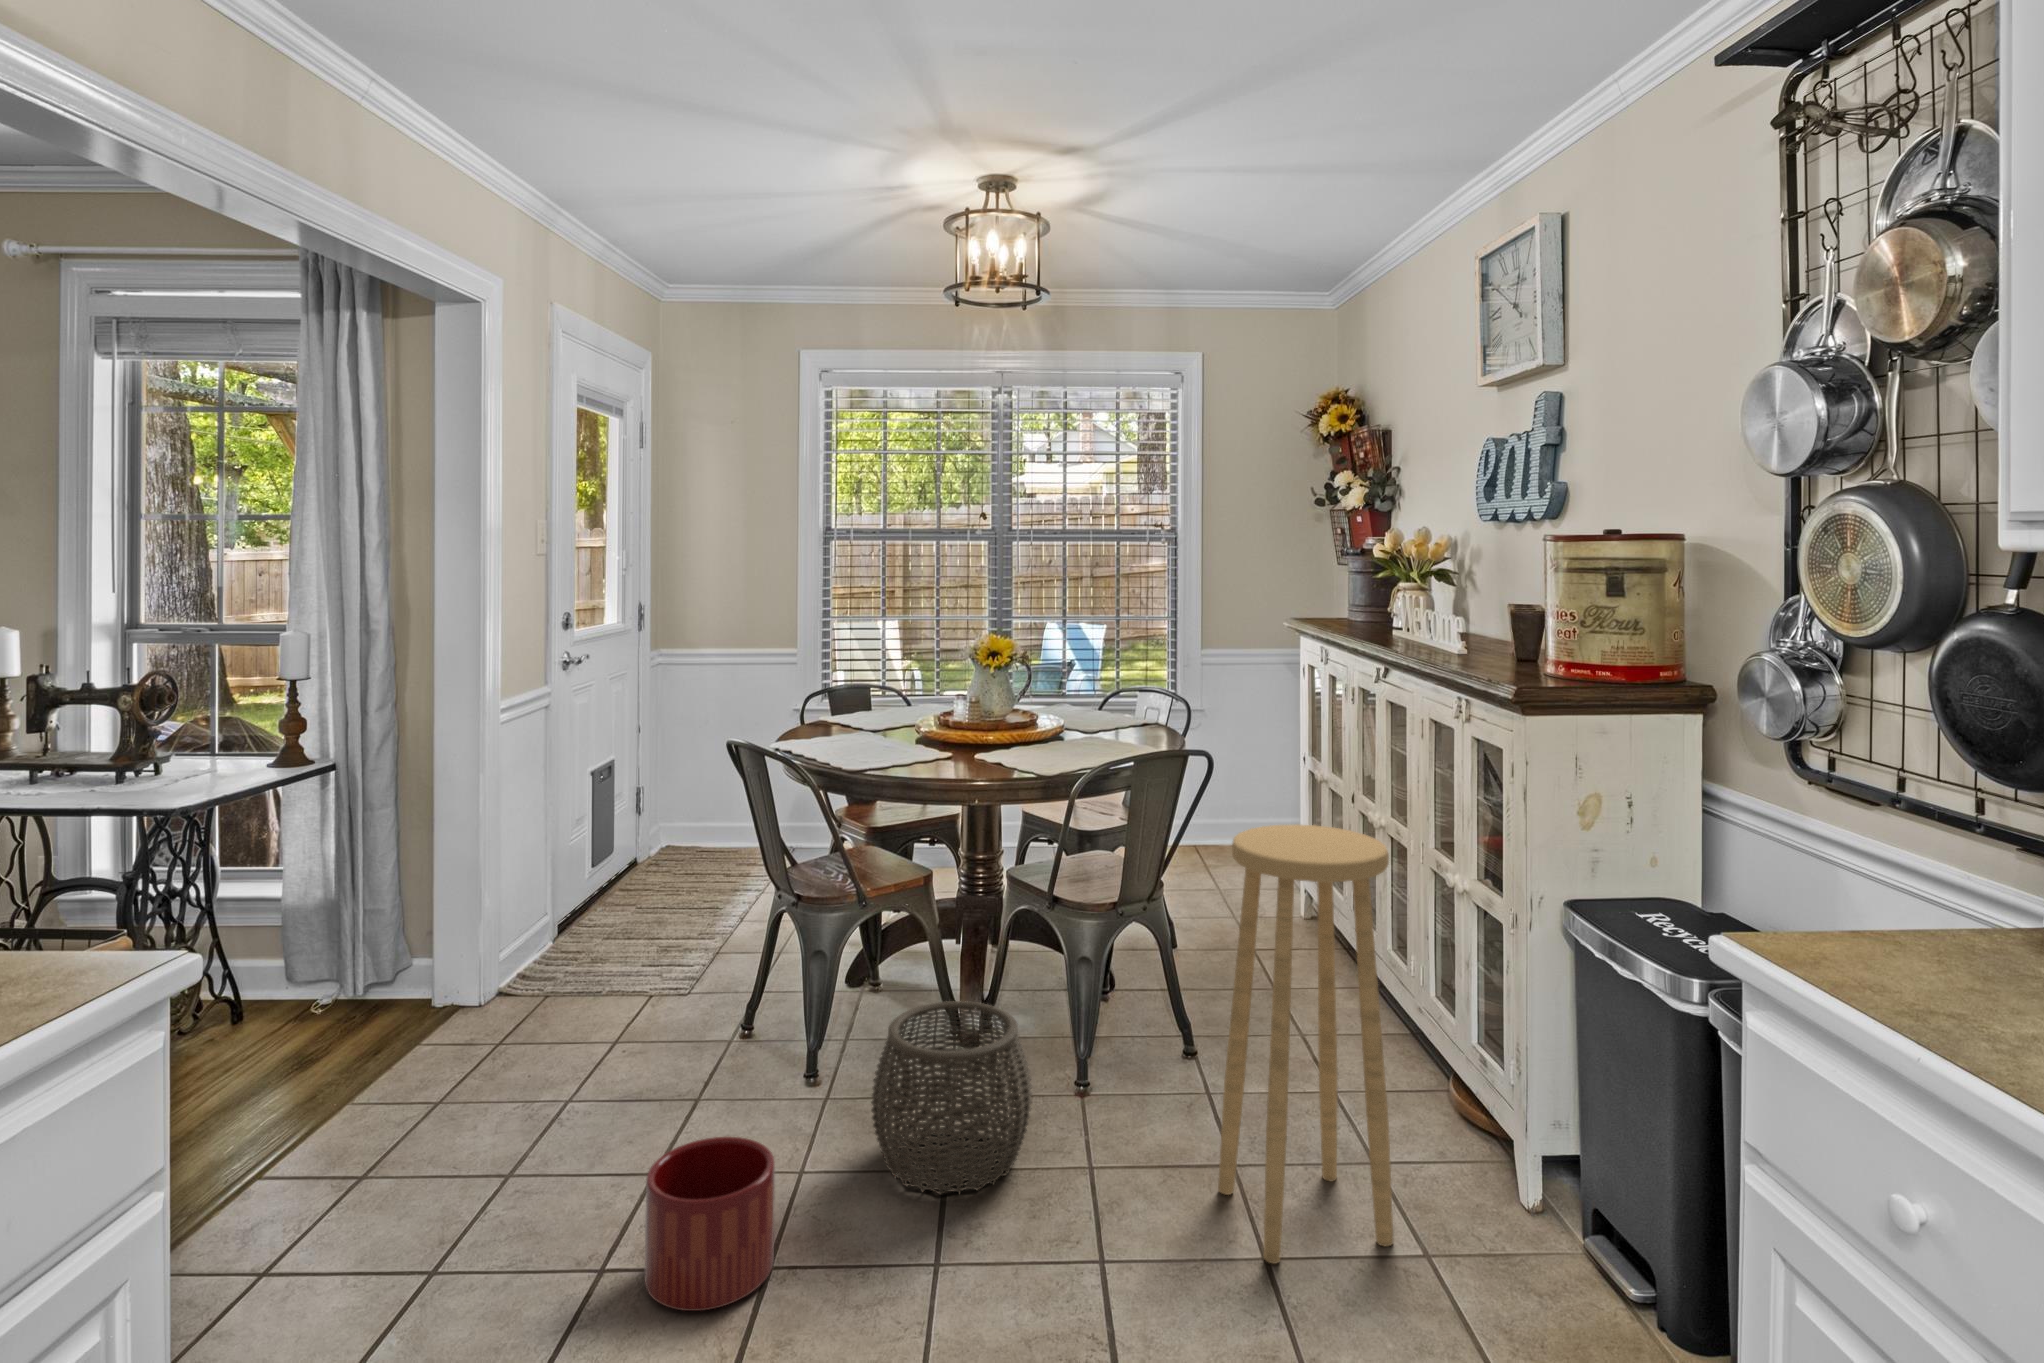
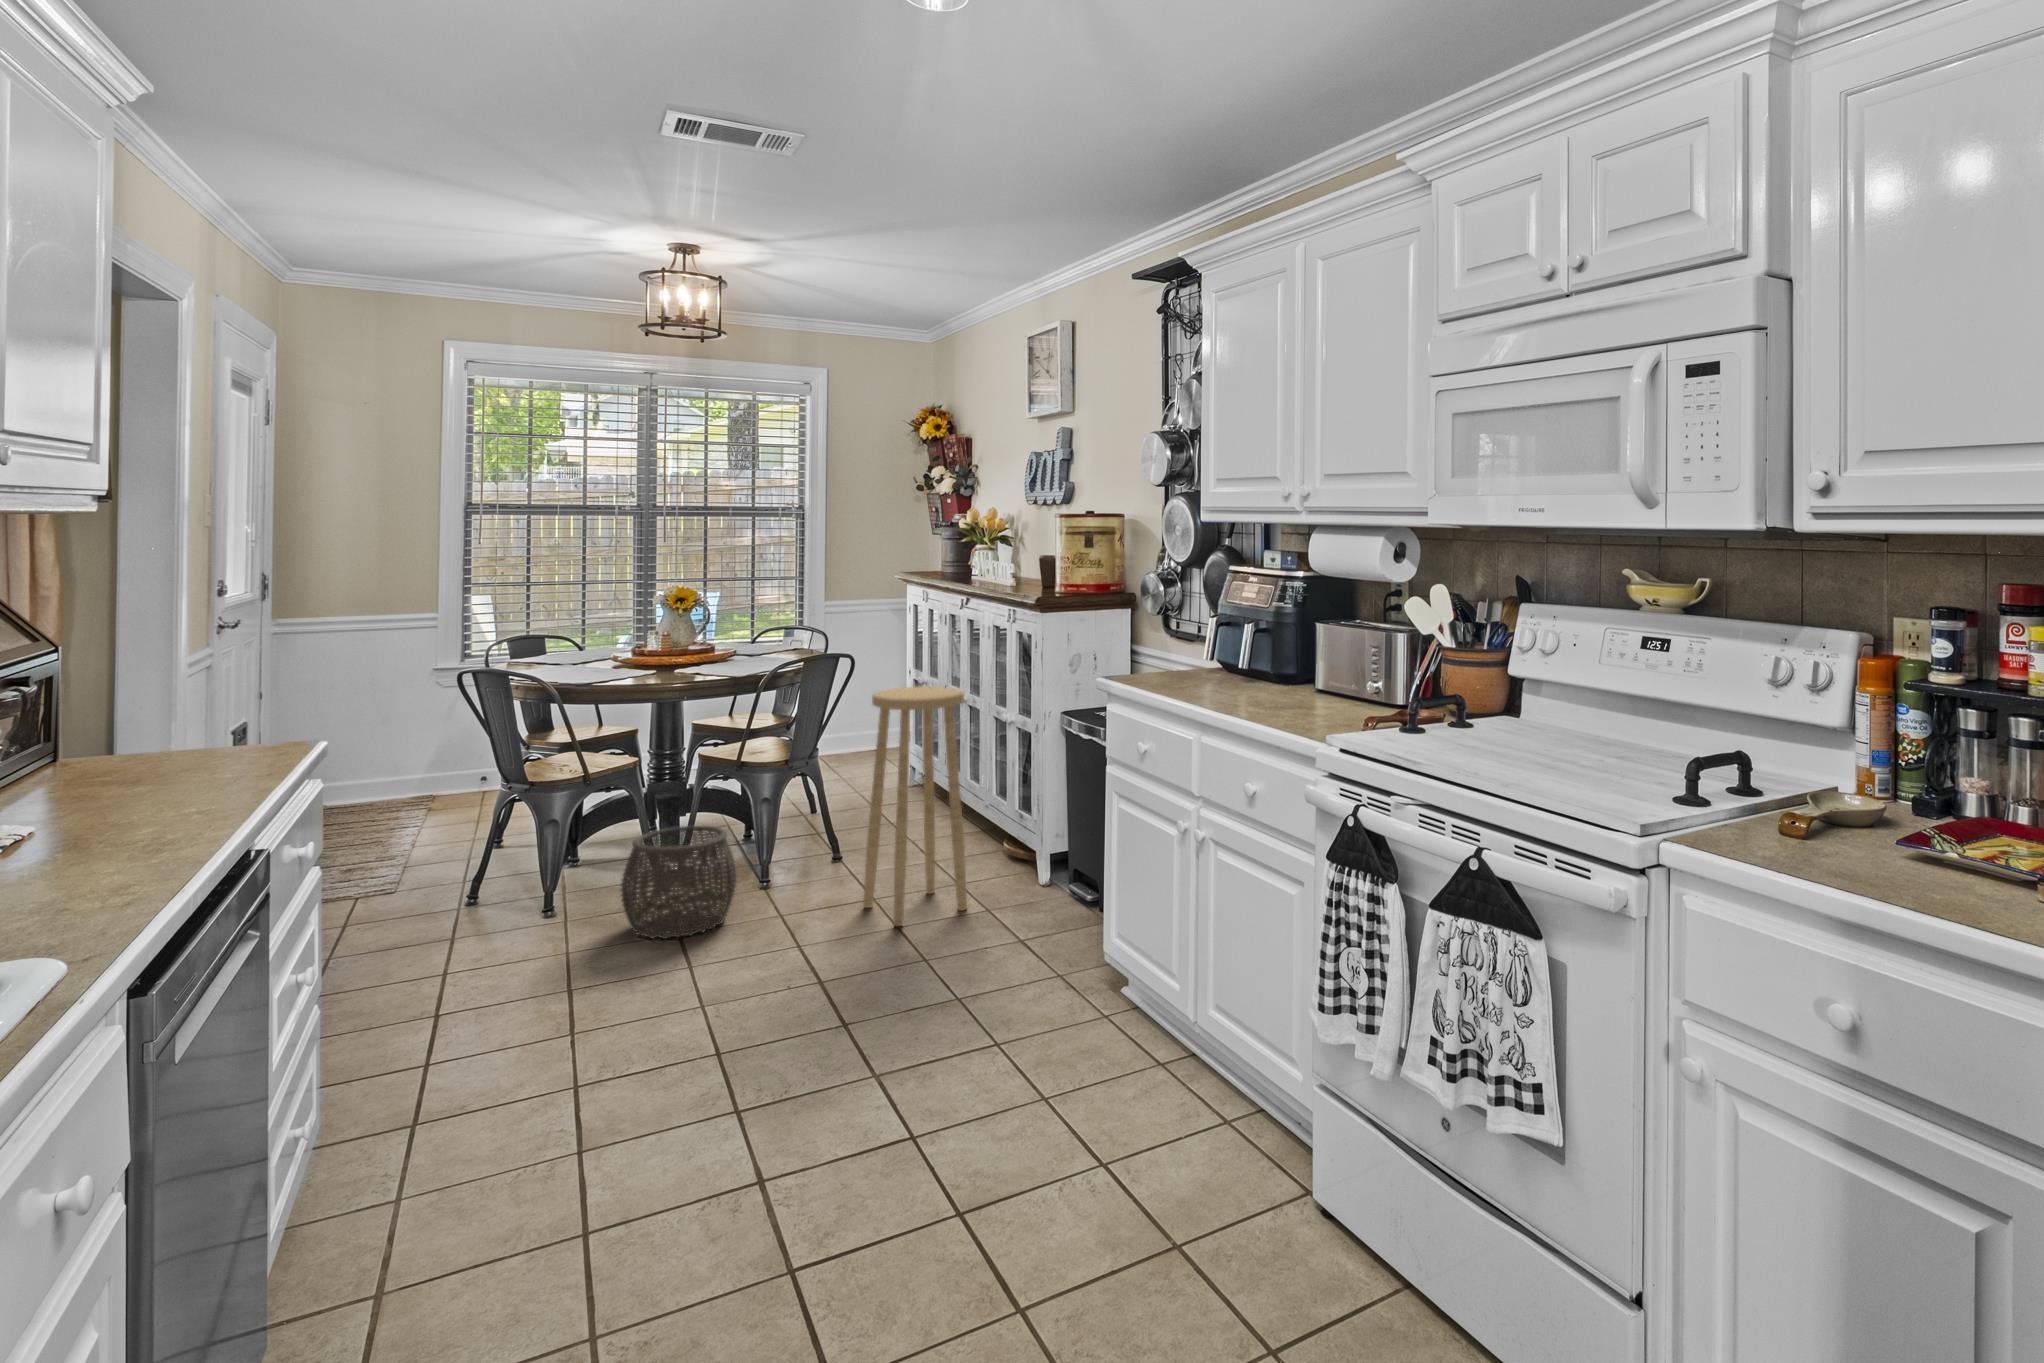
planter: present [645,1137,775,1311] -> none [478,911,573,1009]

